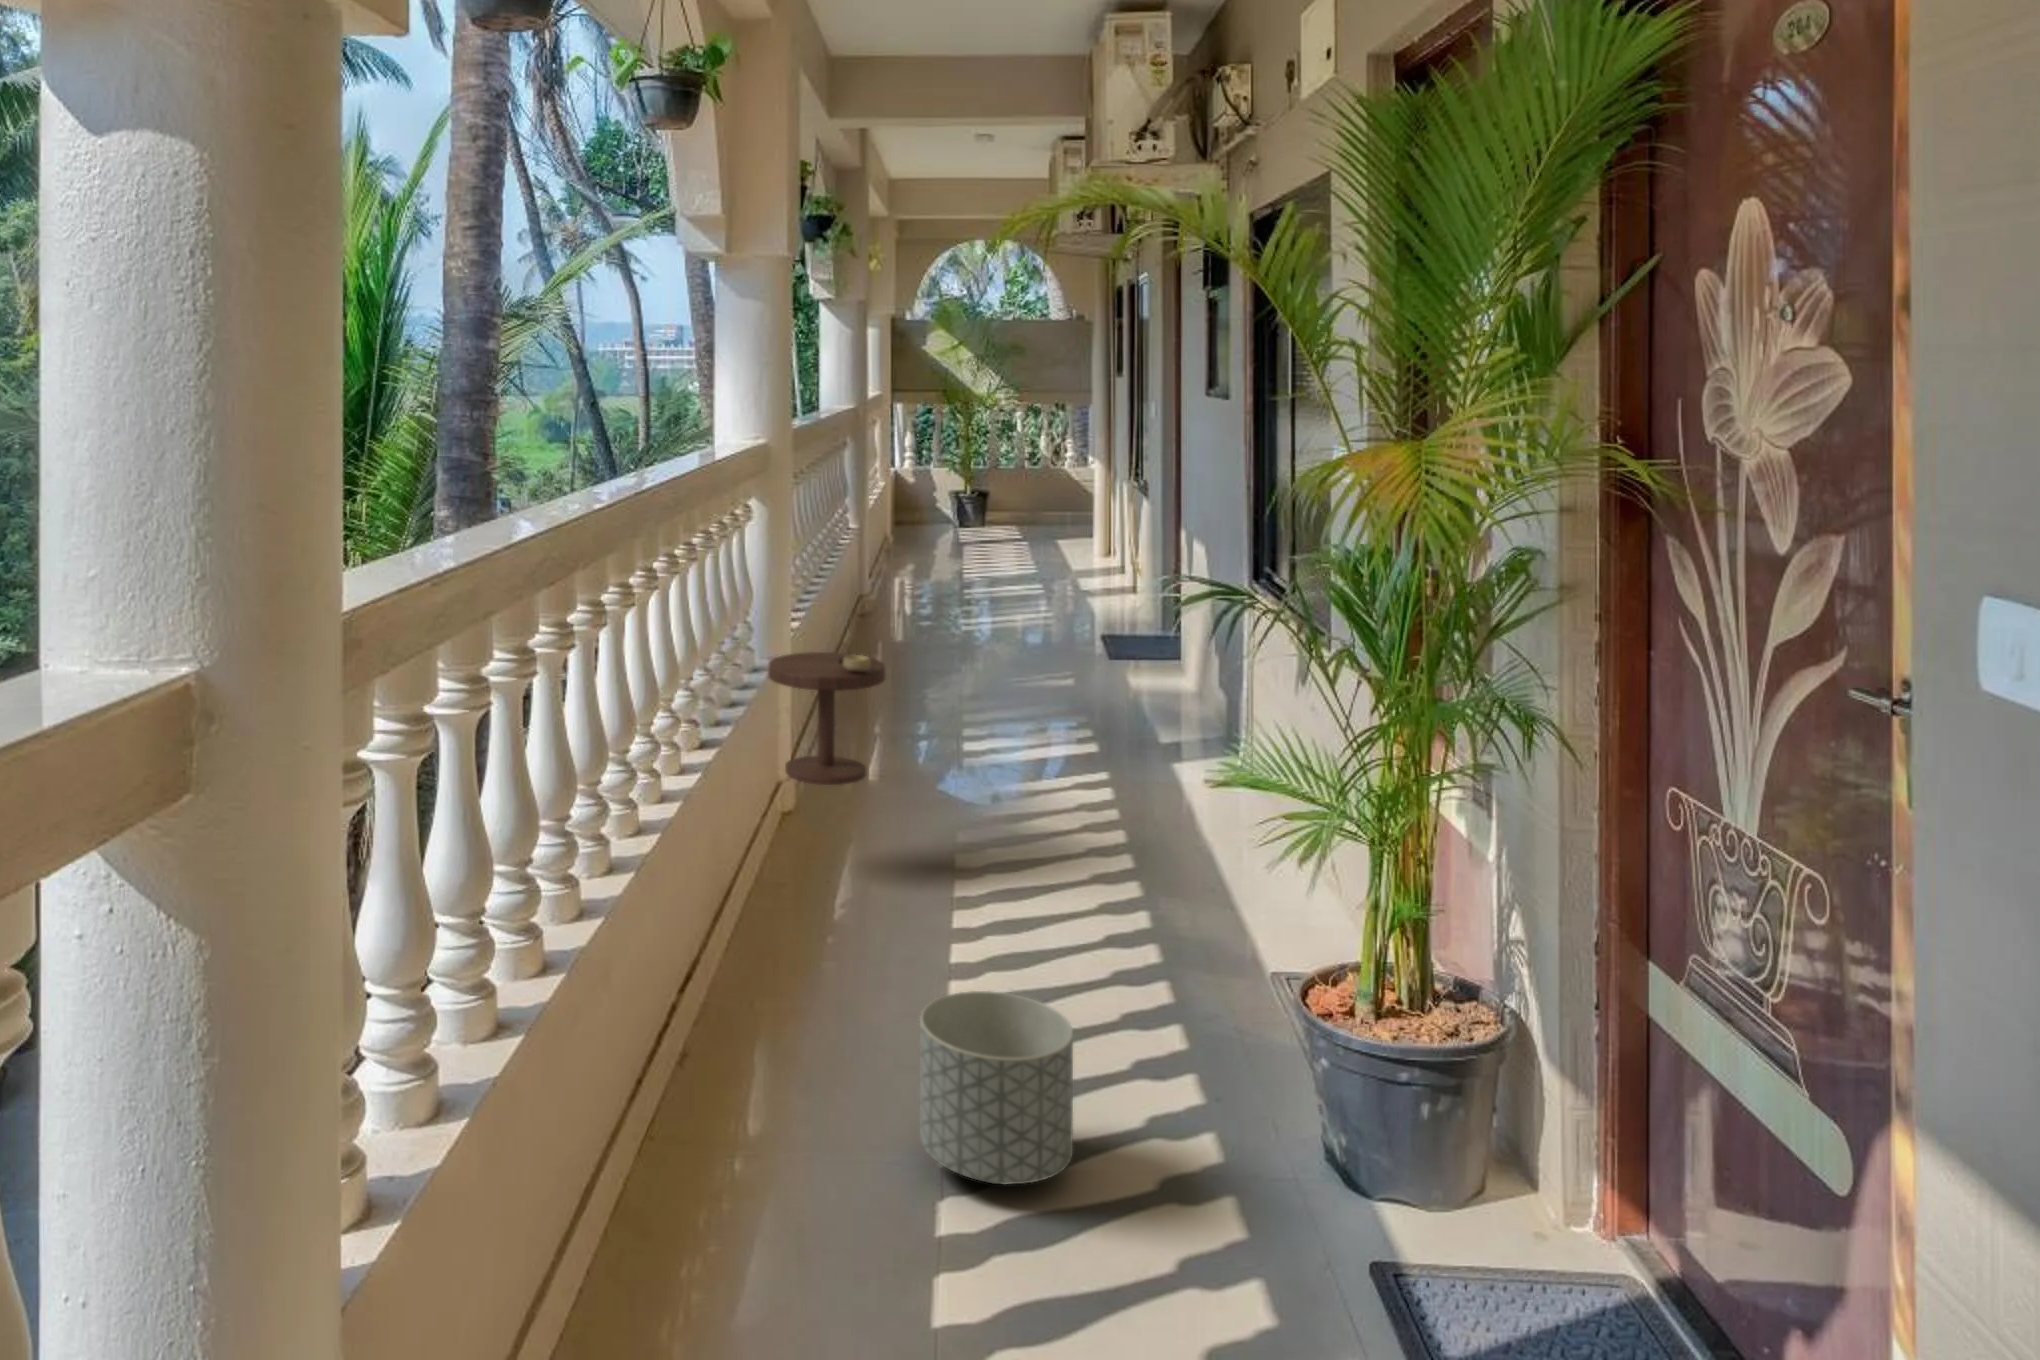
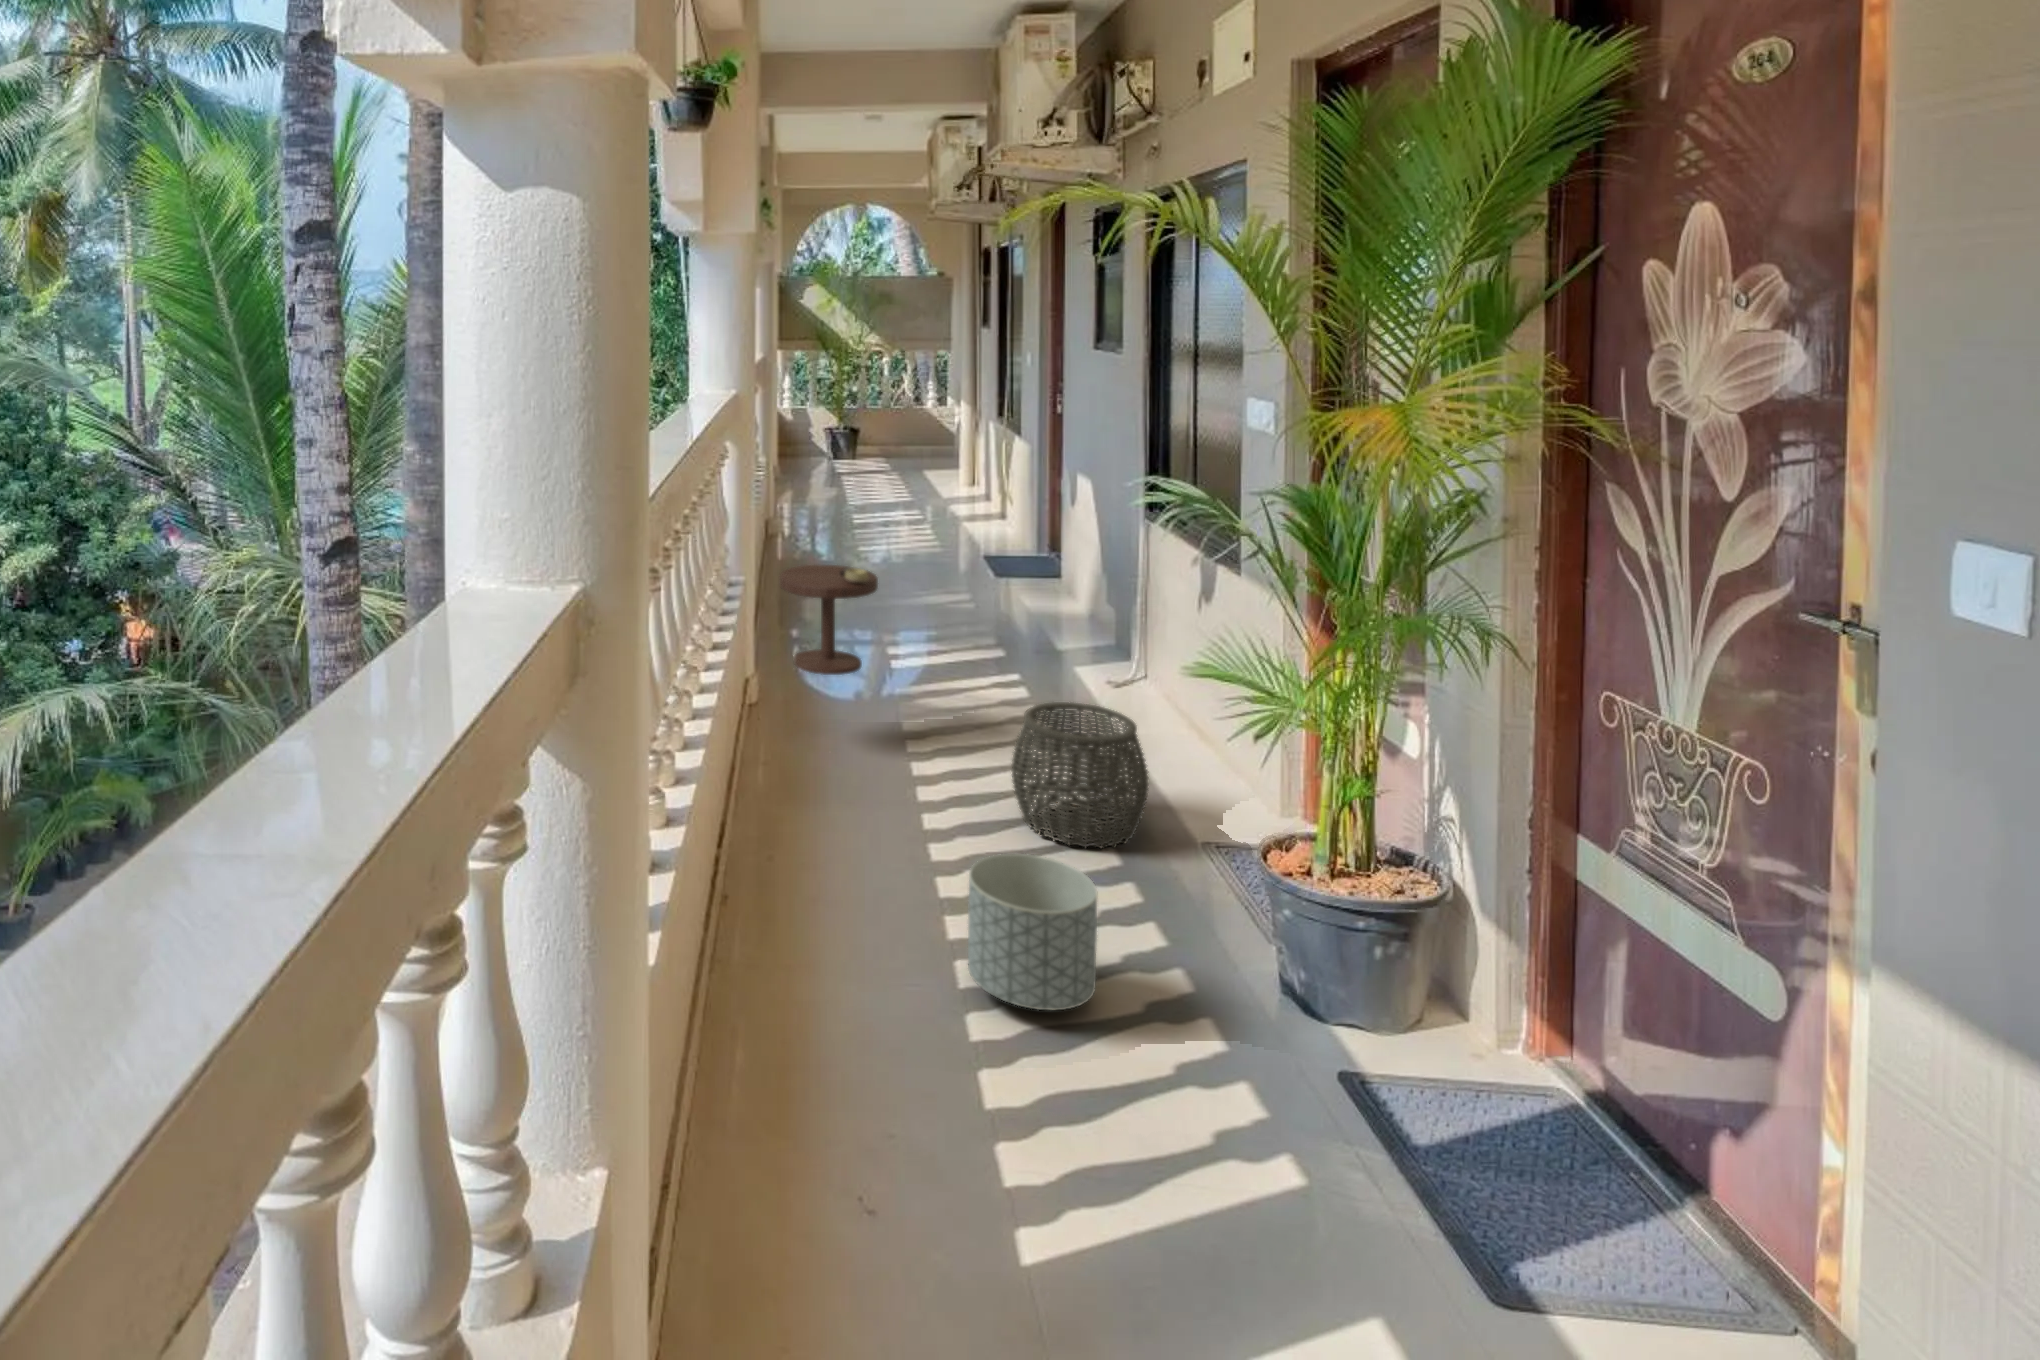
woven basket: none [1025,818,1191,999] -> present [1012,702,1148,848]

